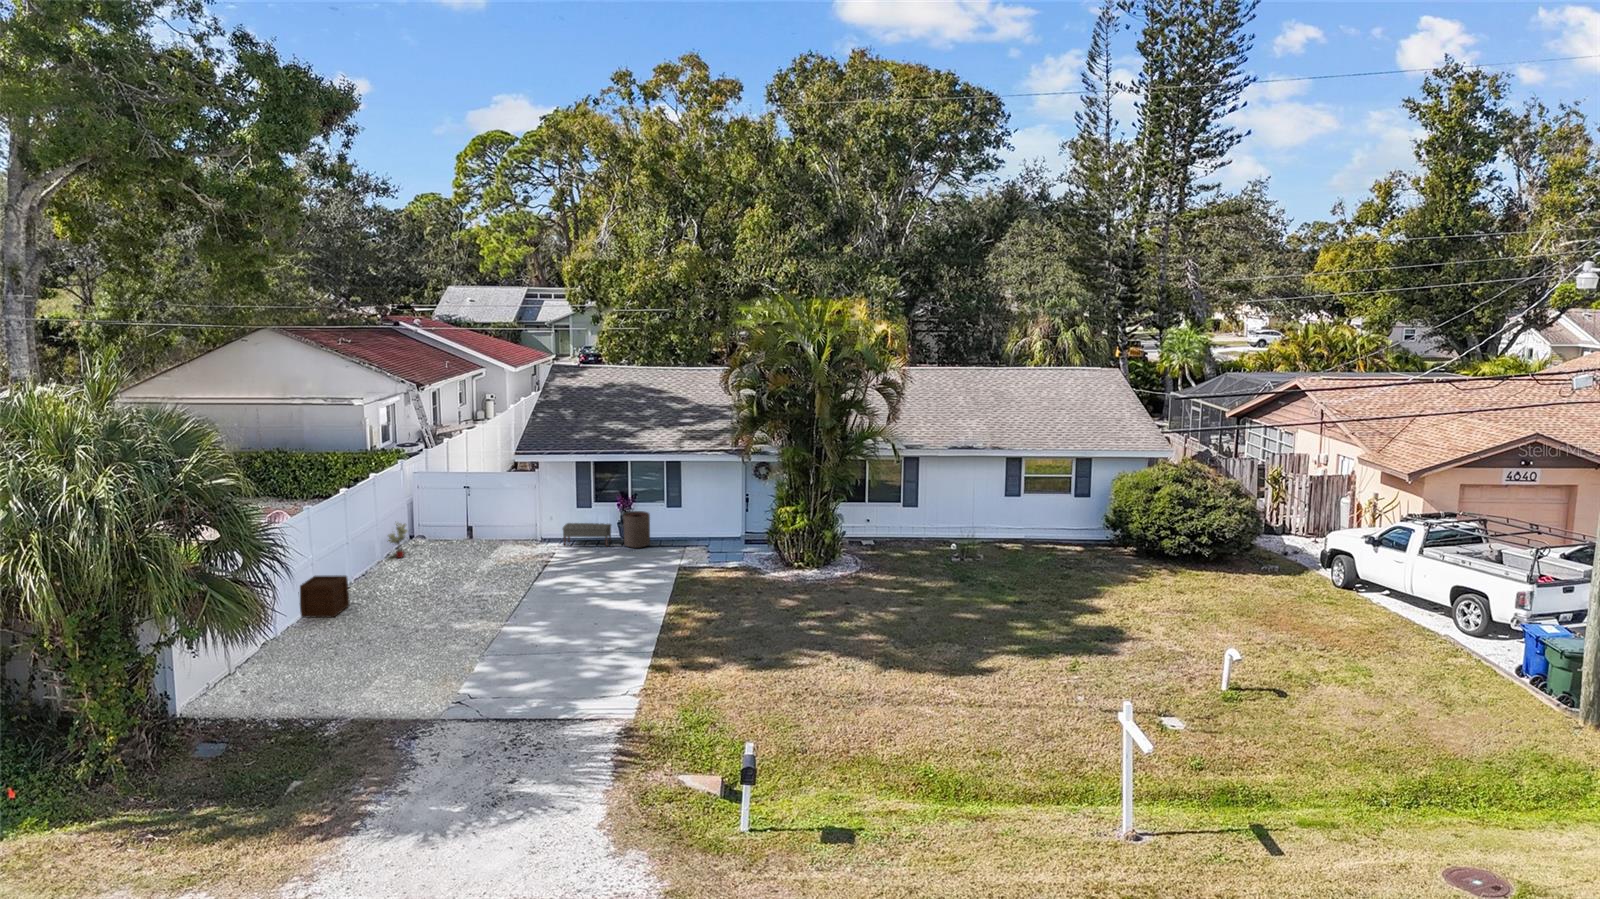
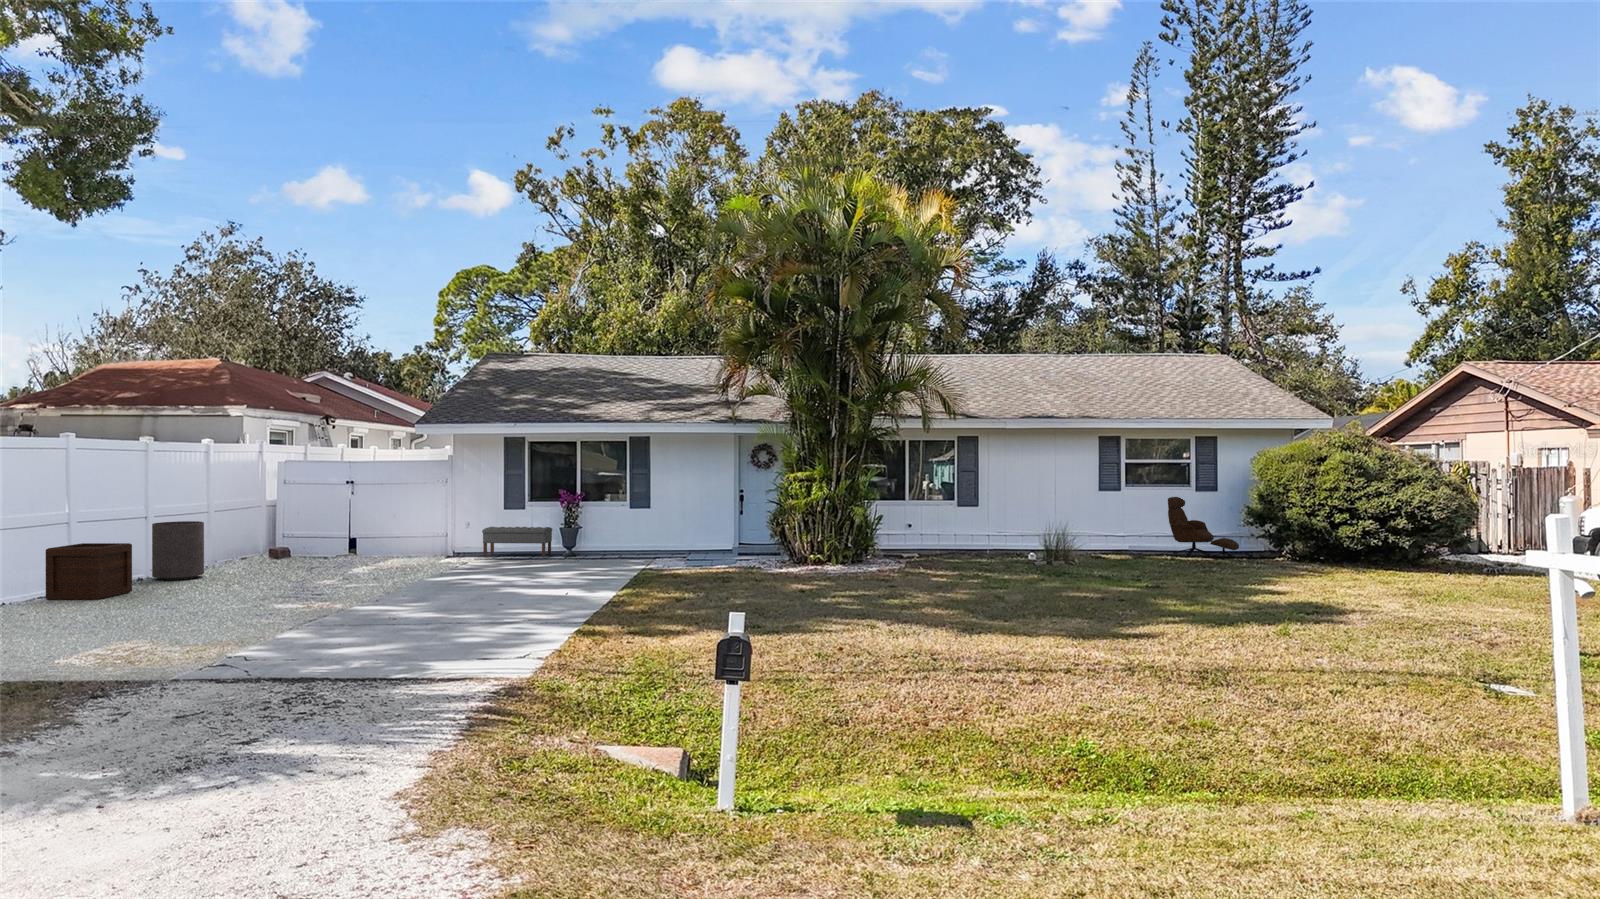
lounge chair: none [1054,500,1101,549] -> present [1168,497,1239,559]
trash can: present [623,511,650,548] -> present [152,521,204,580]
potted tree: present [388,523,407,558] -> none [226,511,261,564]

